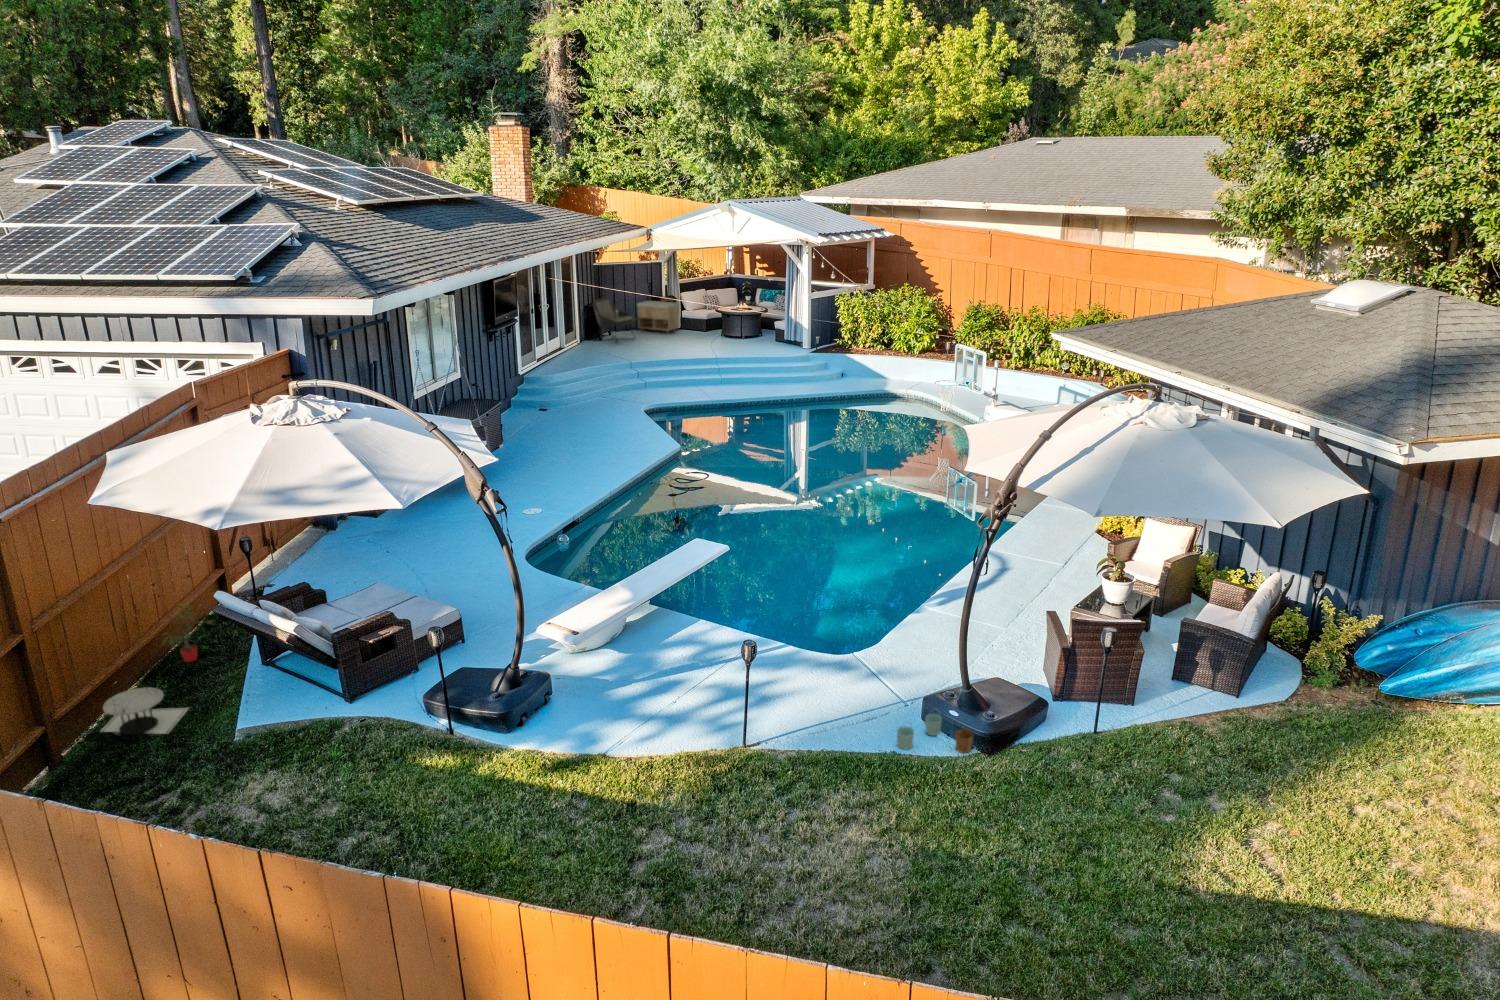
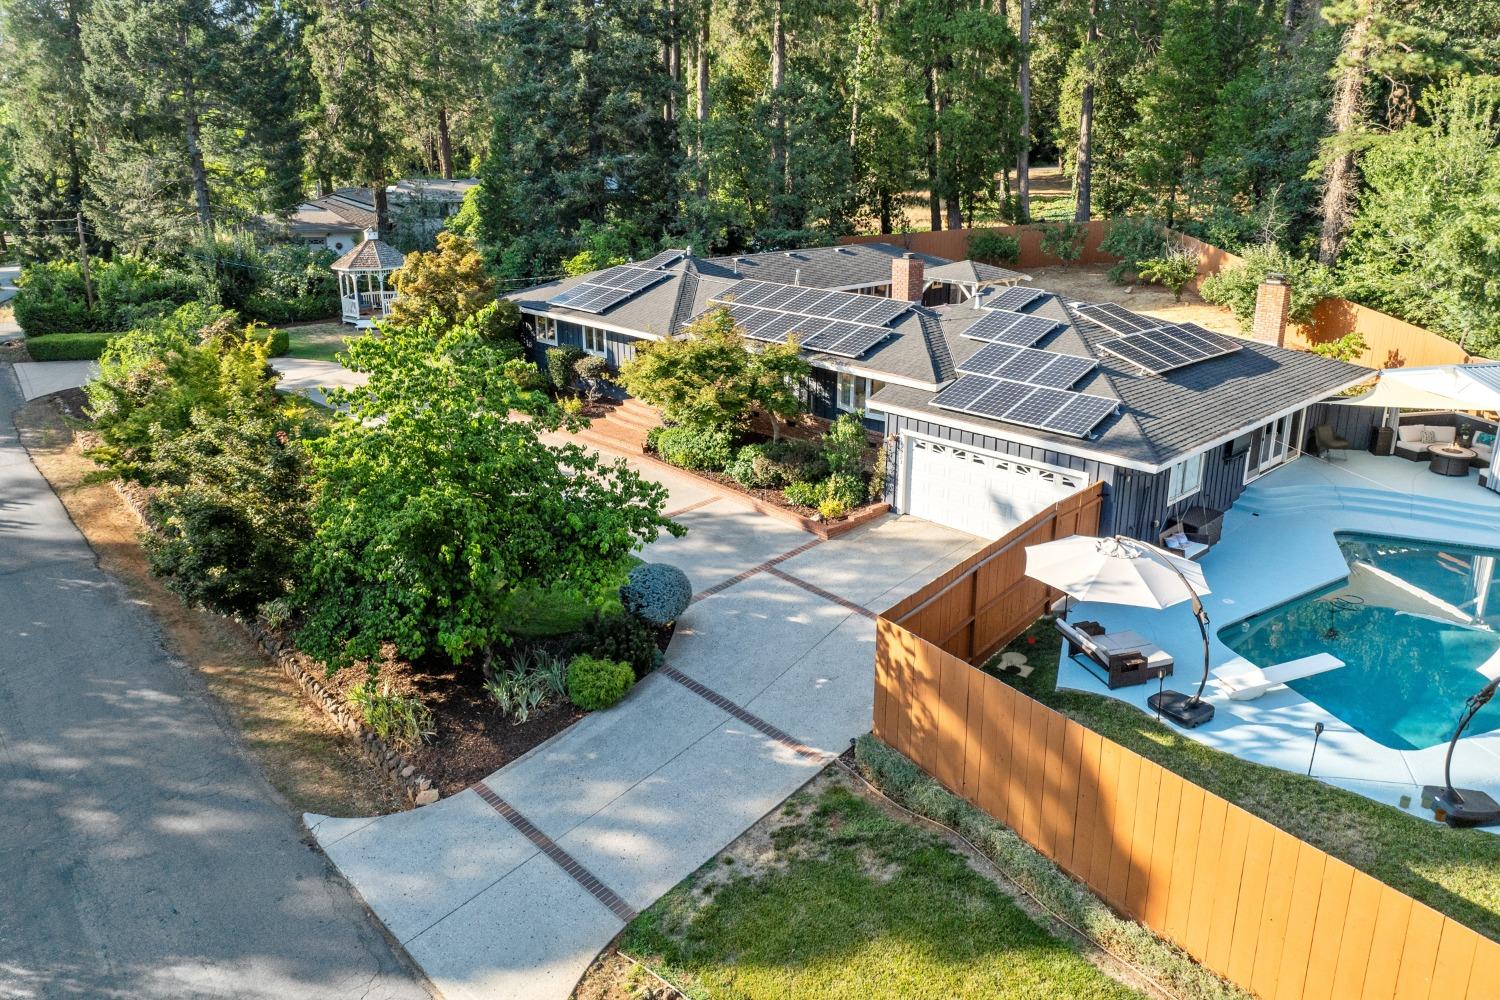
storage bench: present [637,301,680,332] -> none [1353,428,1395,459]

